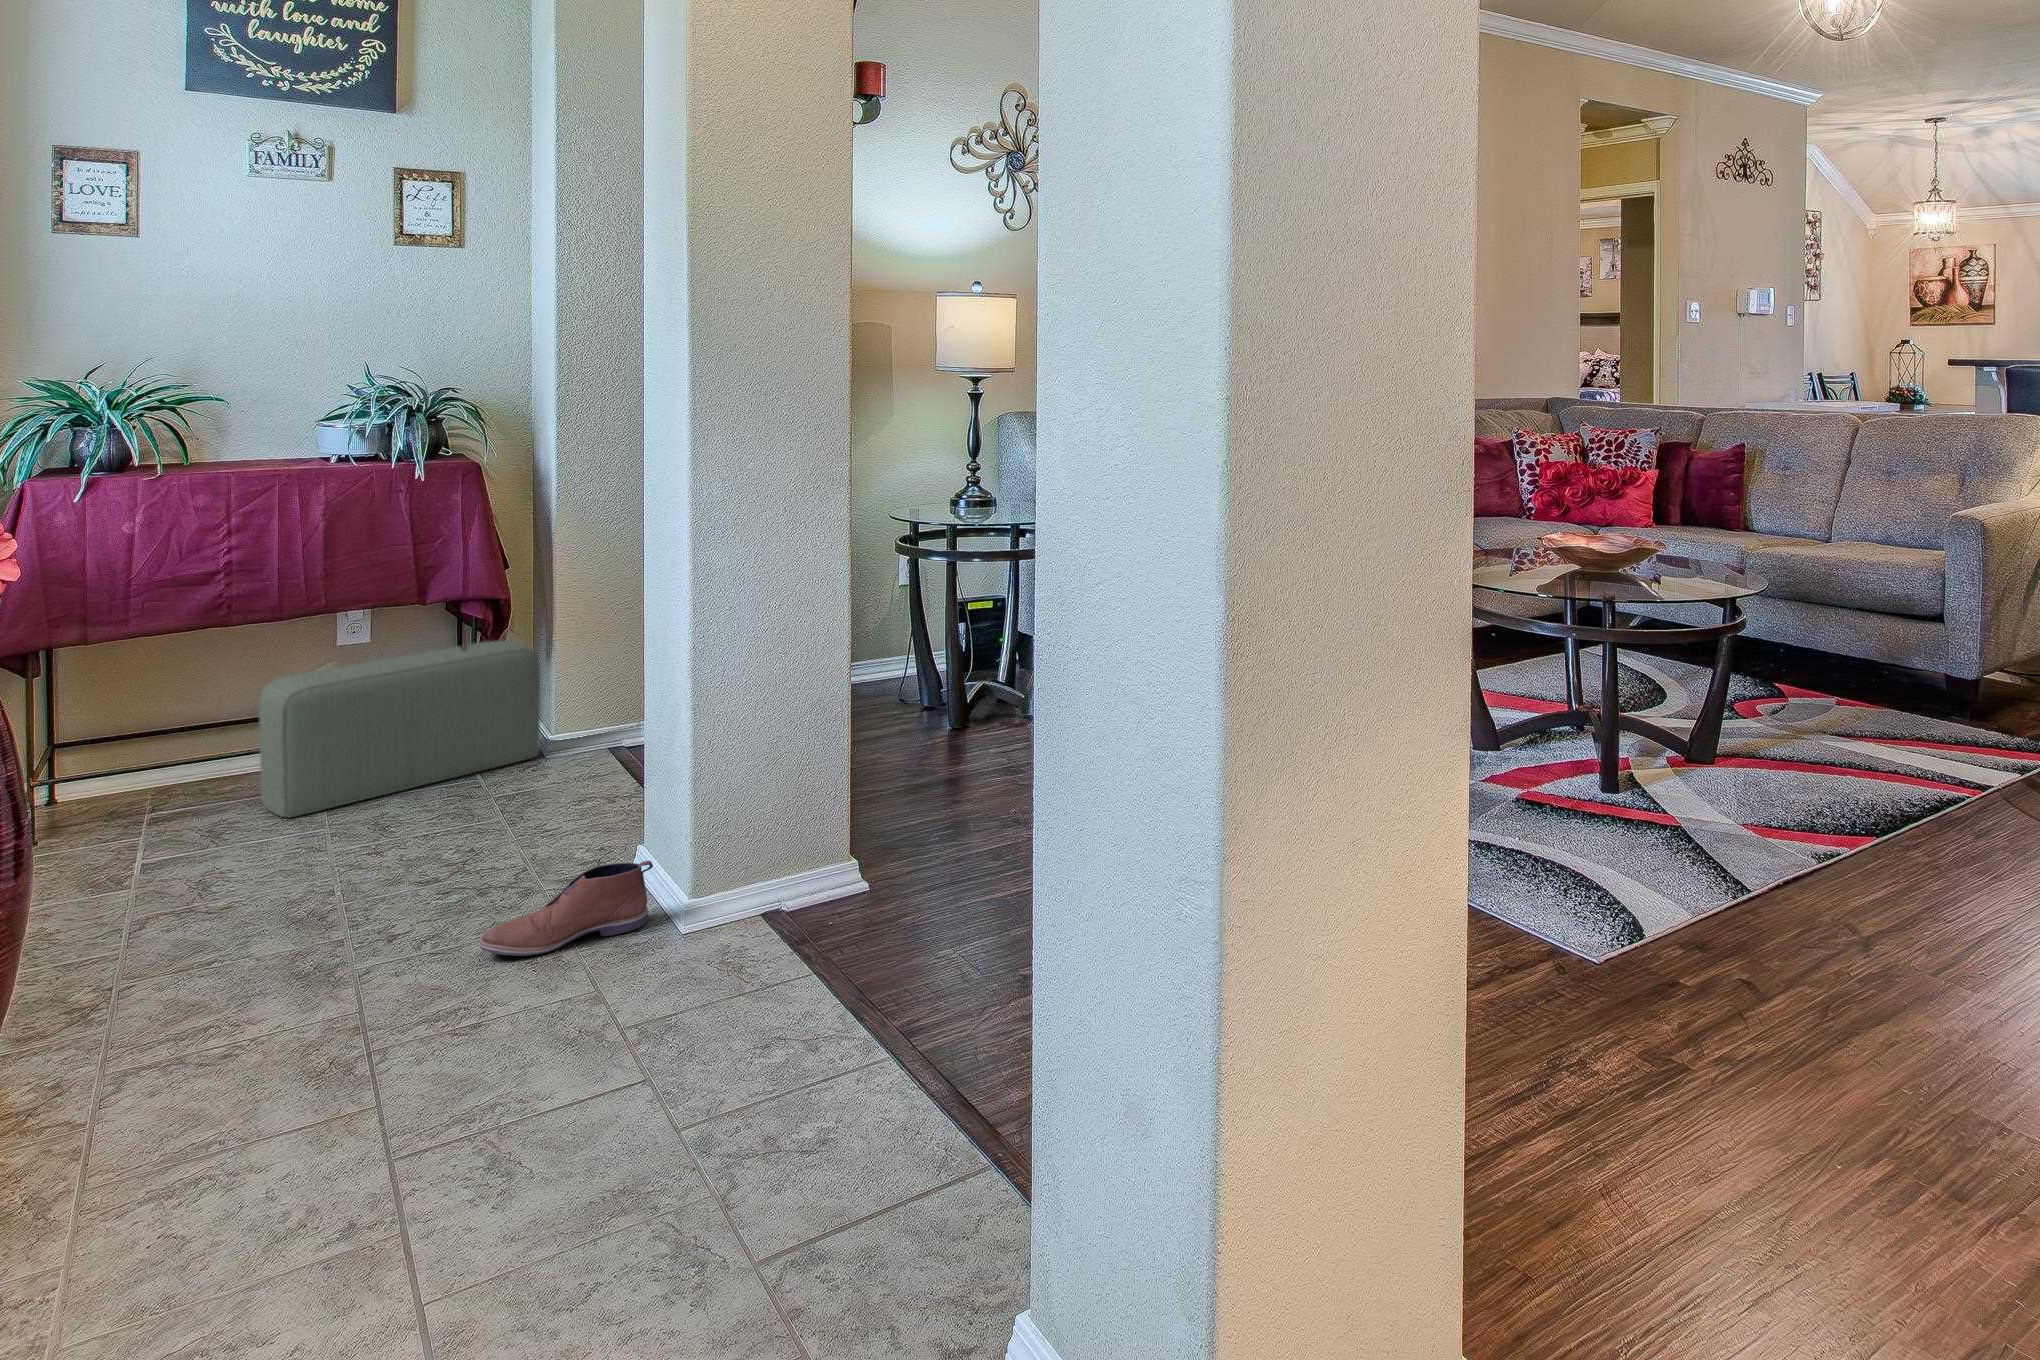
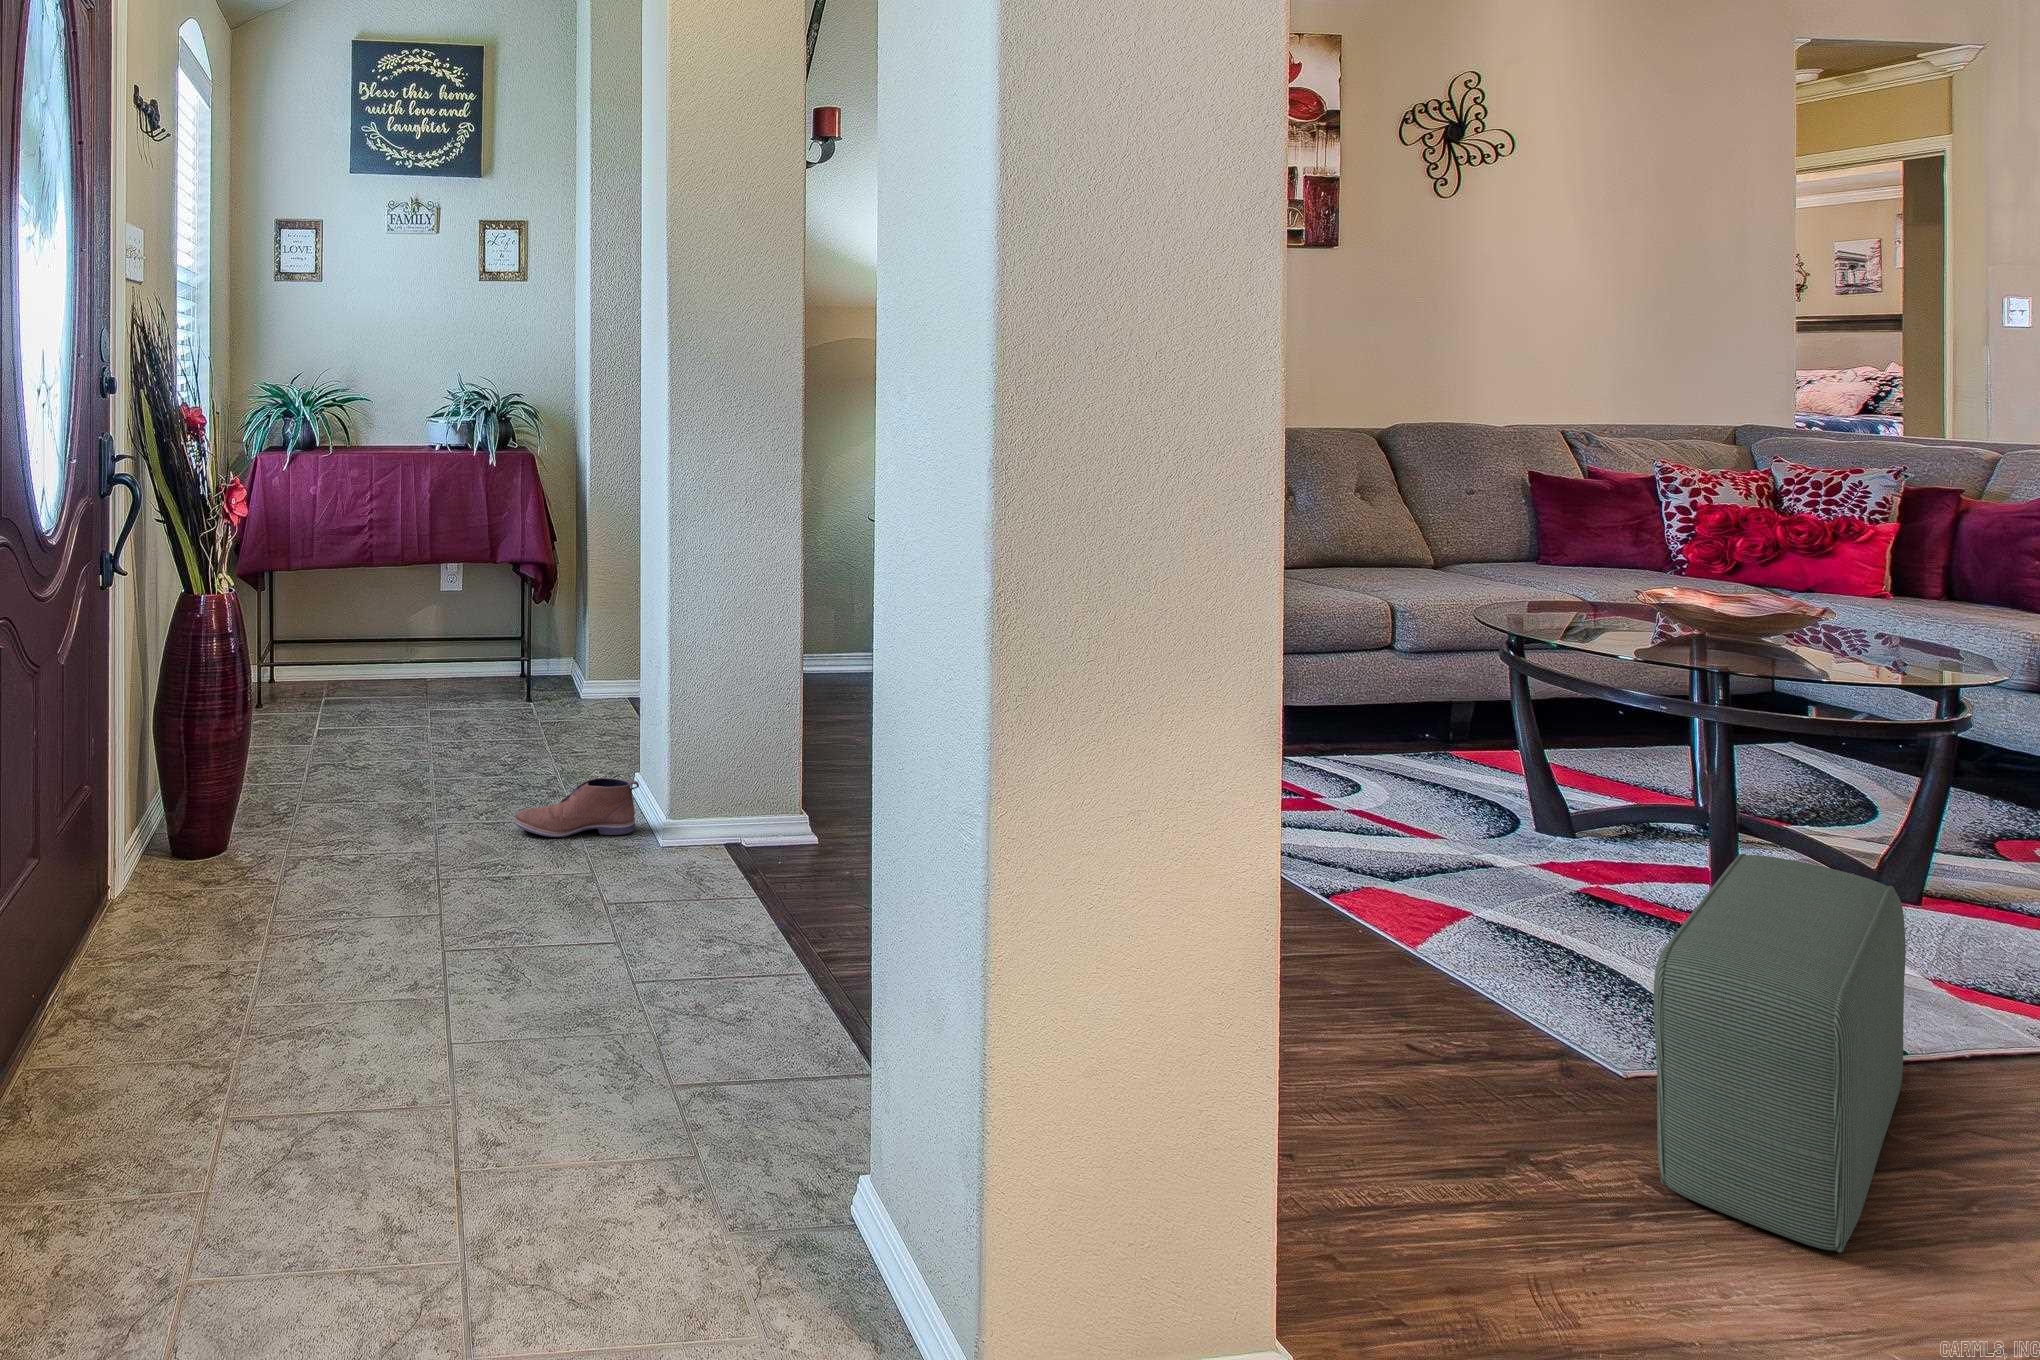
pouf: present [259,641,540,817] -> present [1654,854,1906,1253]

